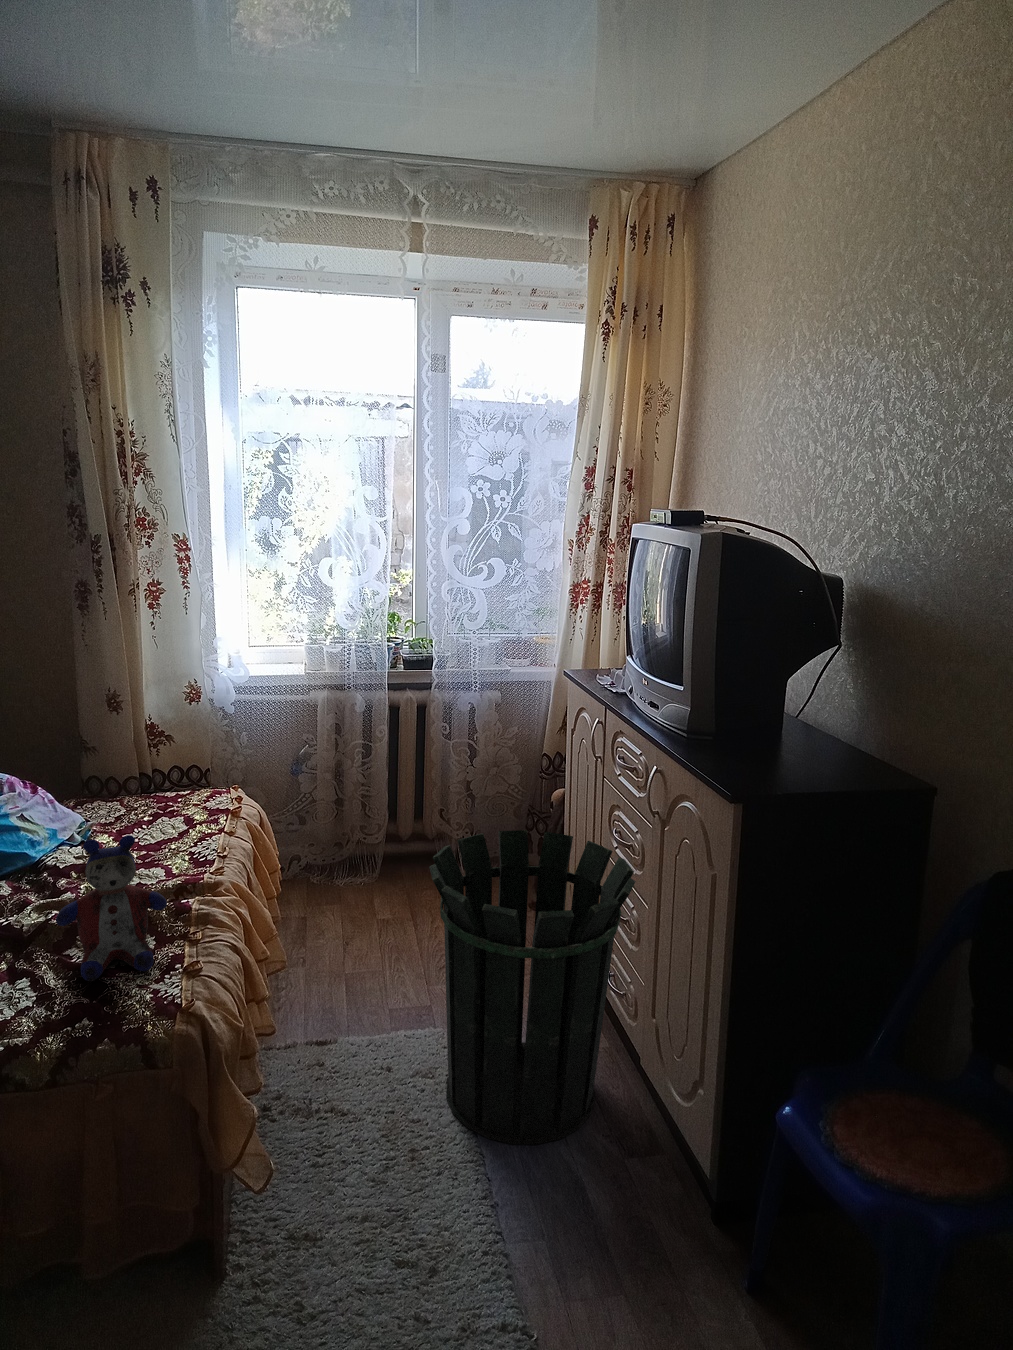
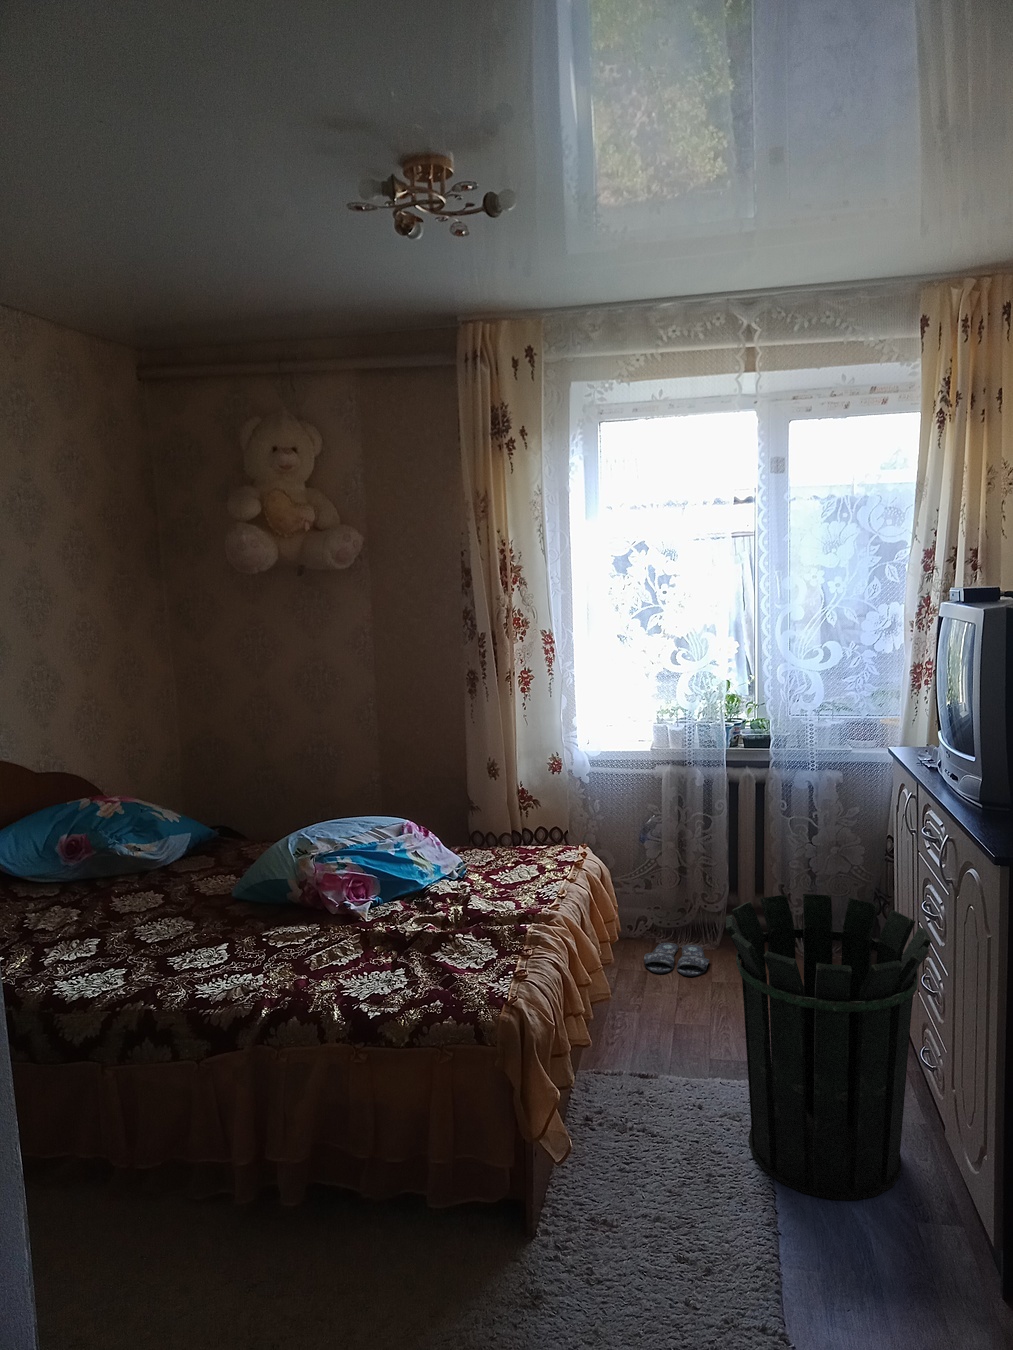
stuffed bear: present [56,835,167,981] -> none [427,864,506,974]
slippers: none [300,882,372,920] -> present [644,943,710,976]

